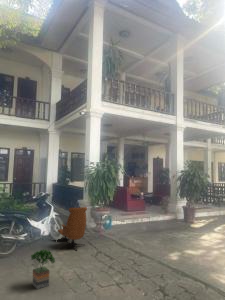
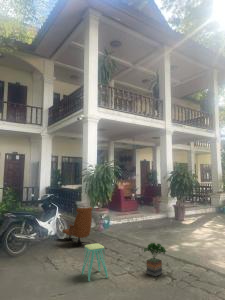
stool: none [63,249,90,293] -> present [82,243,108,281]
potted tree: present [31,250,55,289] -> present [144,243,166,276]

